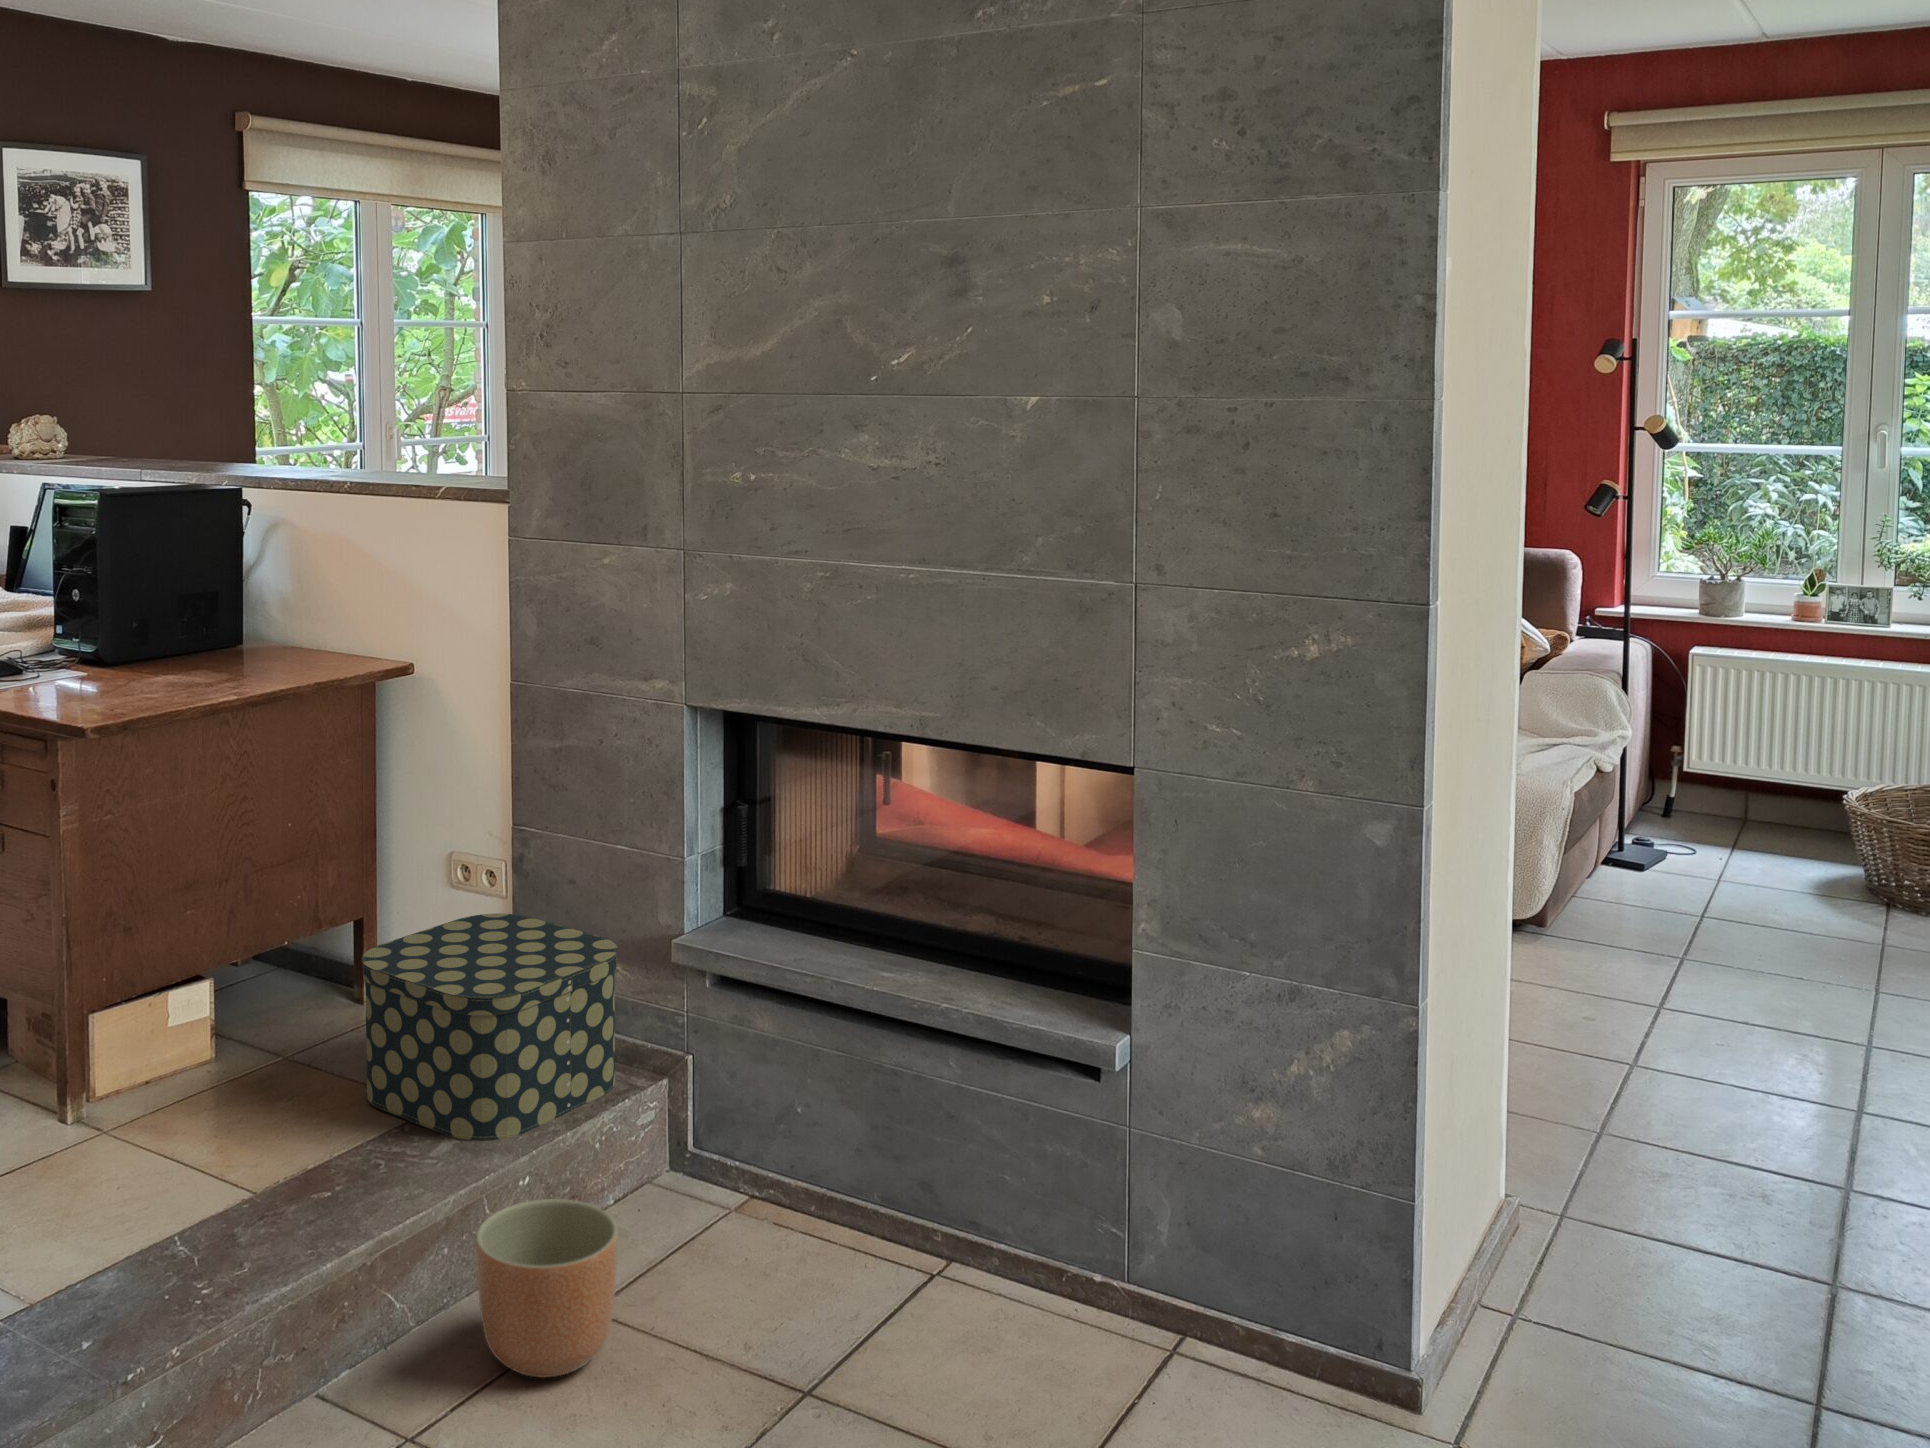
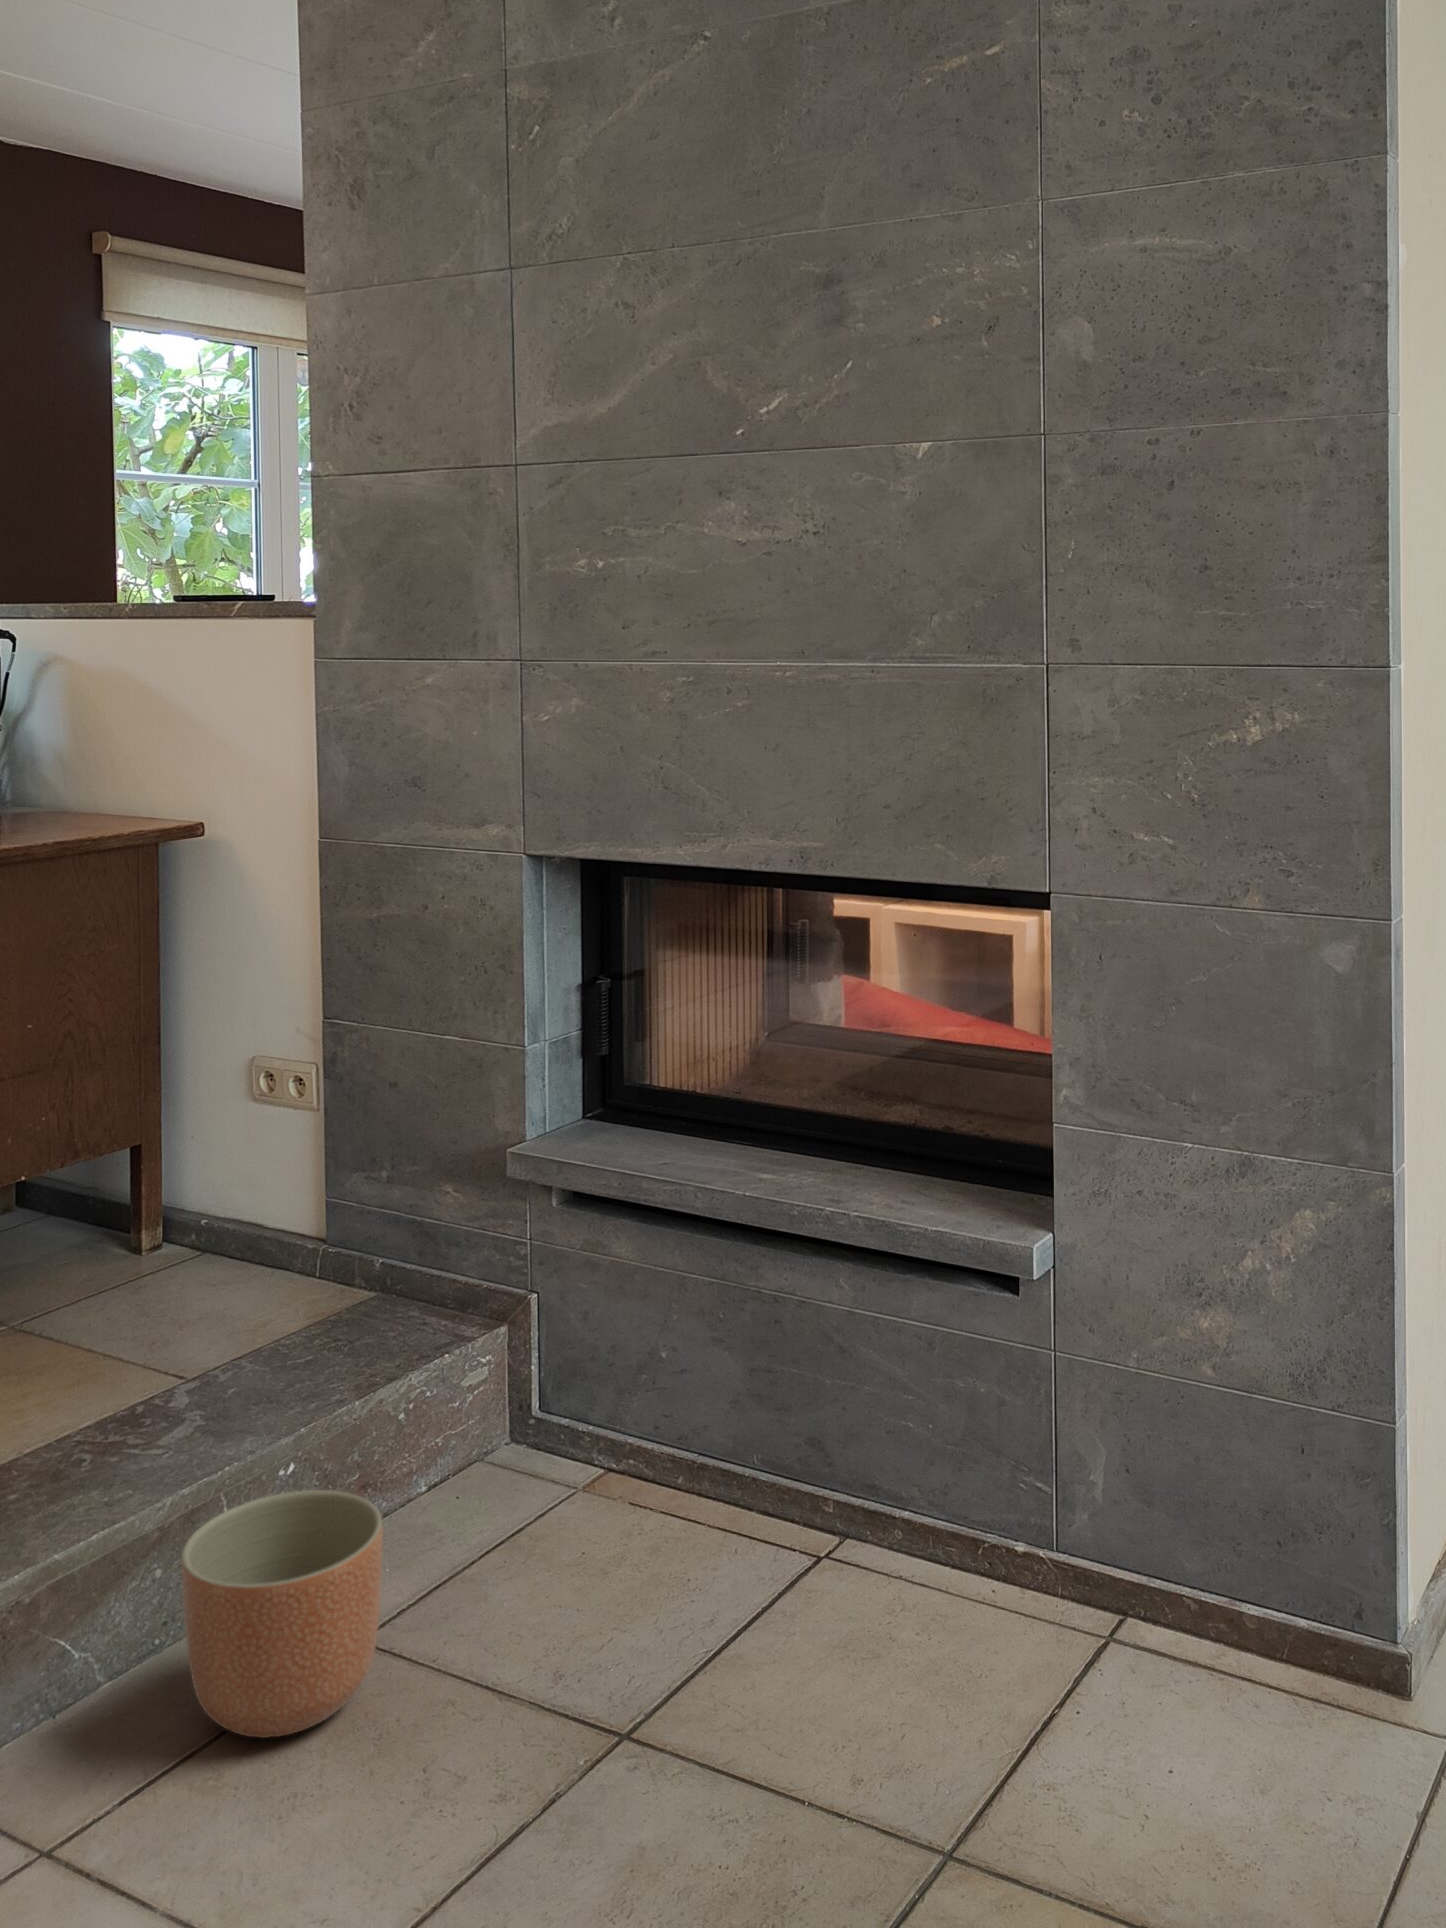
storage box: present [362,913,618,1141] -> none [91,1129,435,1422]

